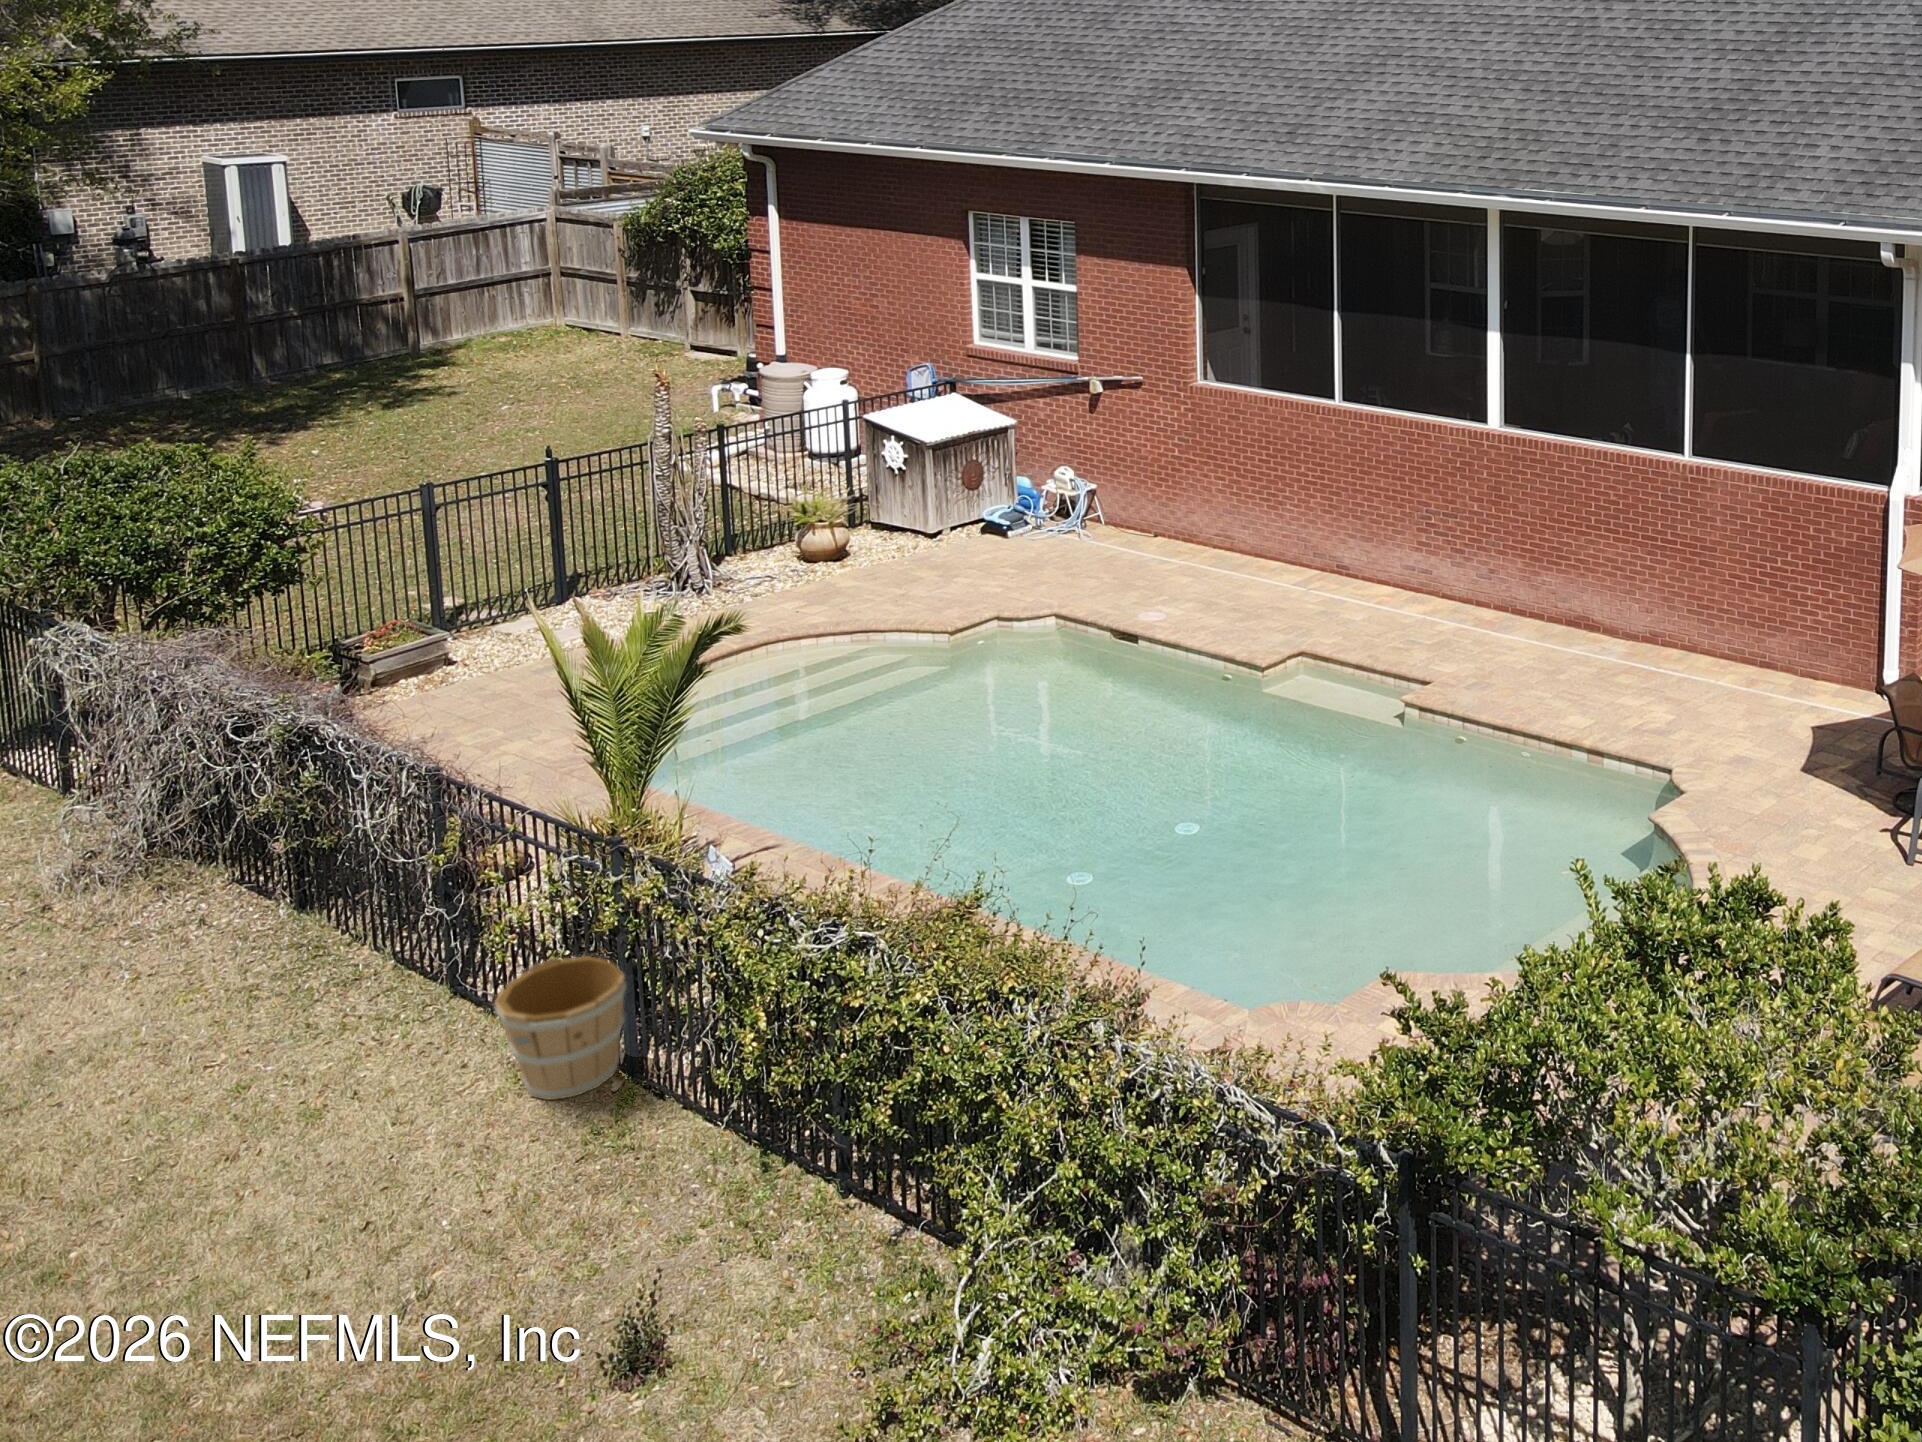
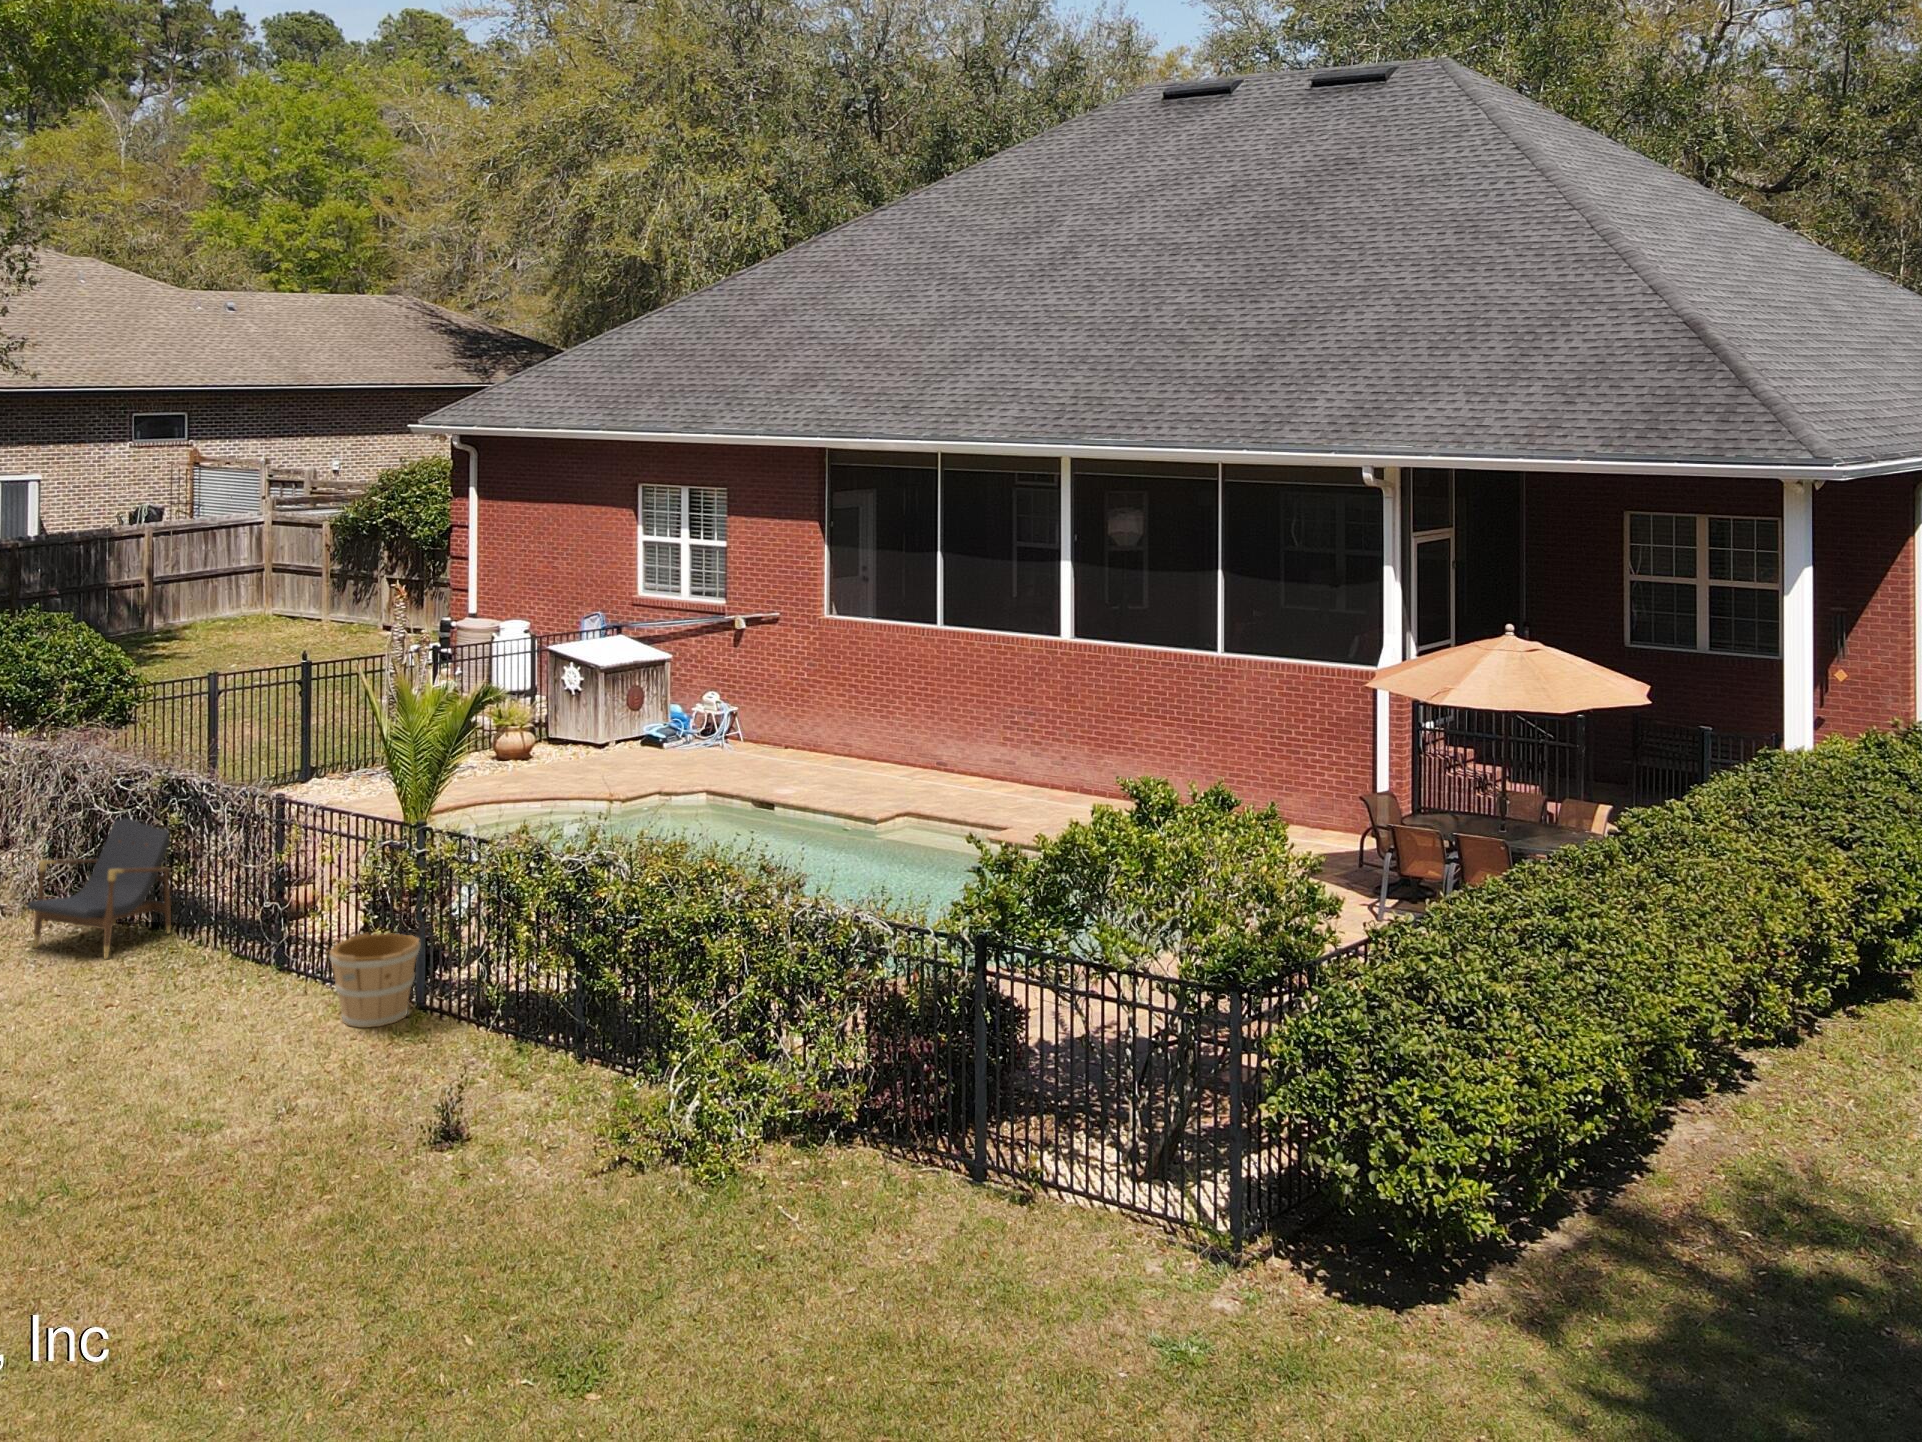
lounge chair: none [111,743,328,954] -> present [27,819,171,959]

